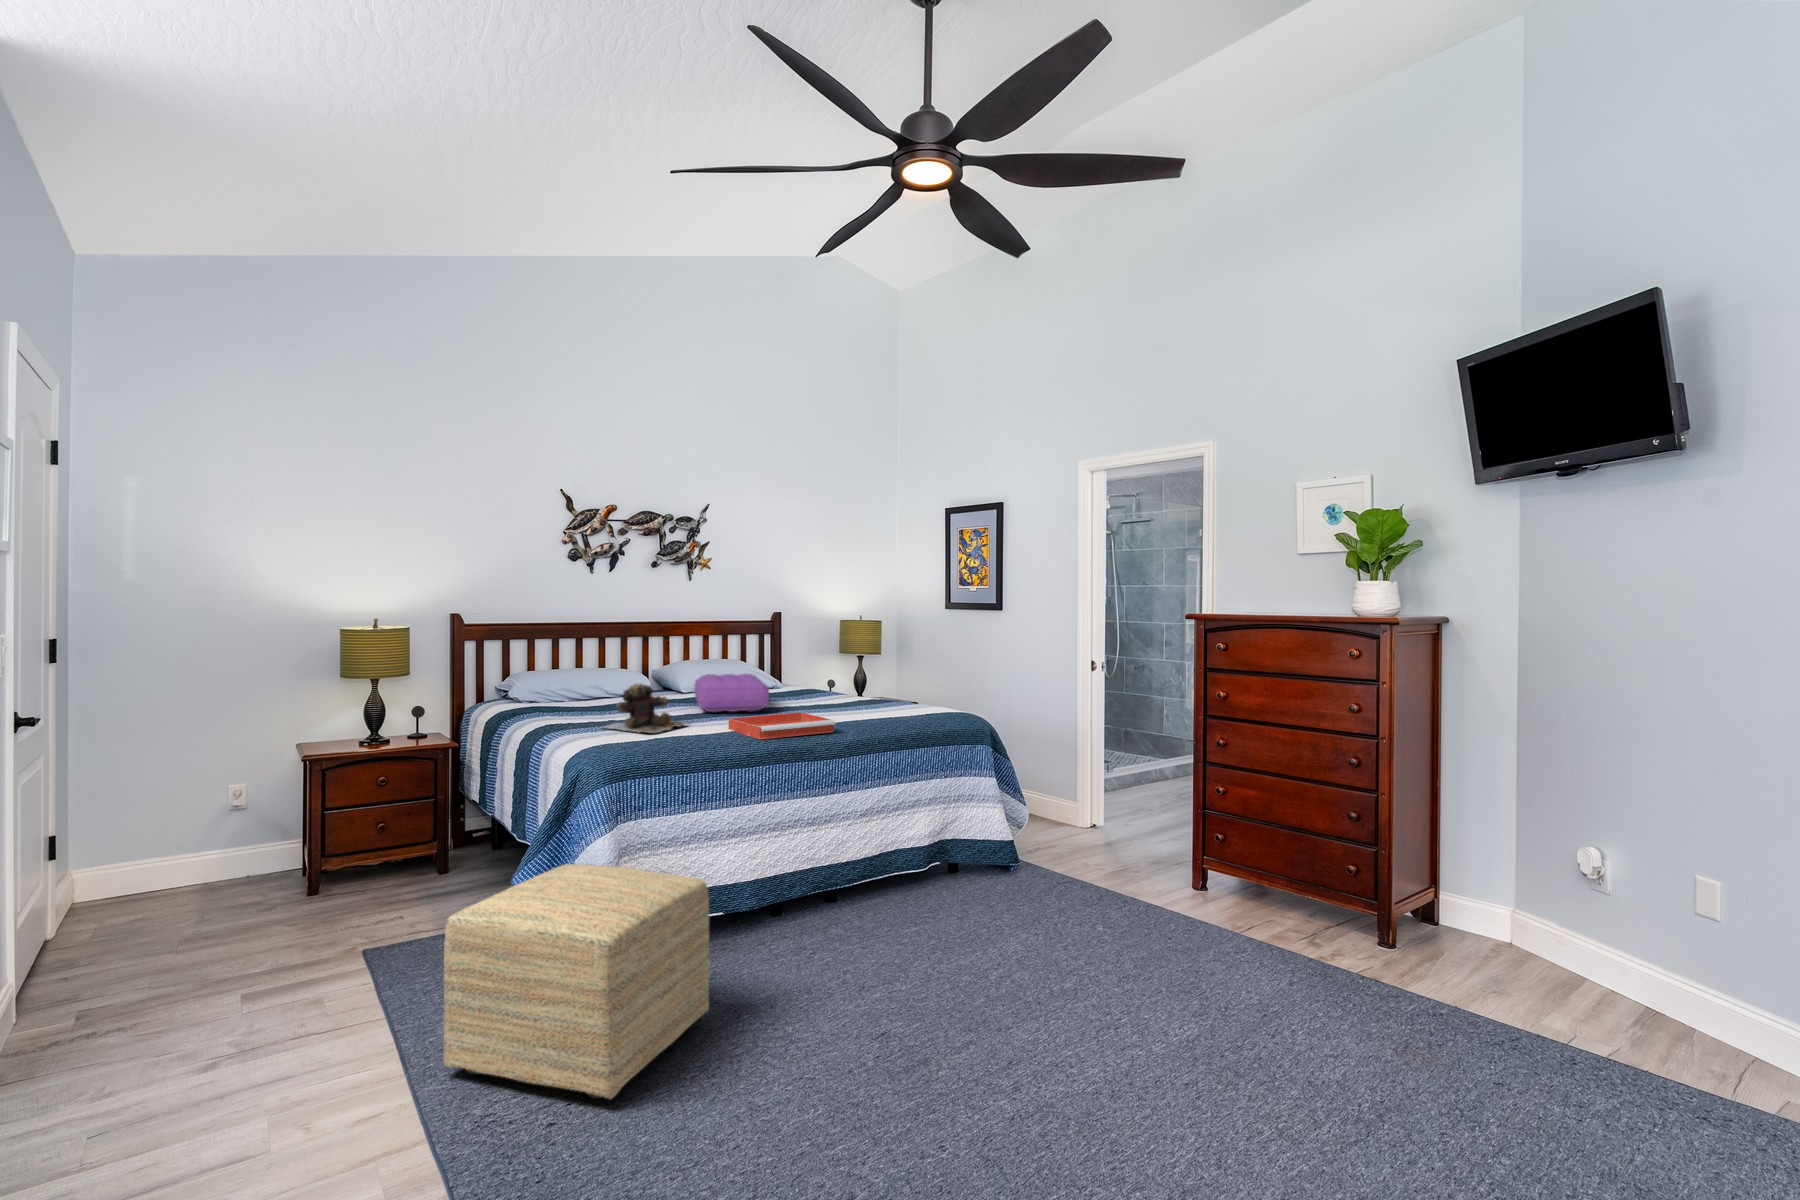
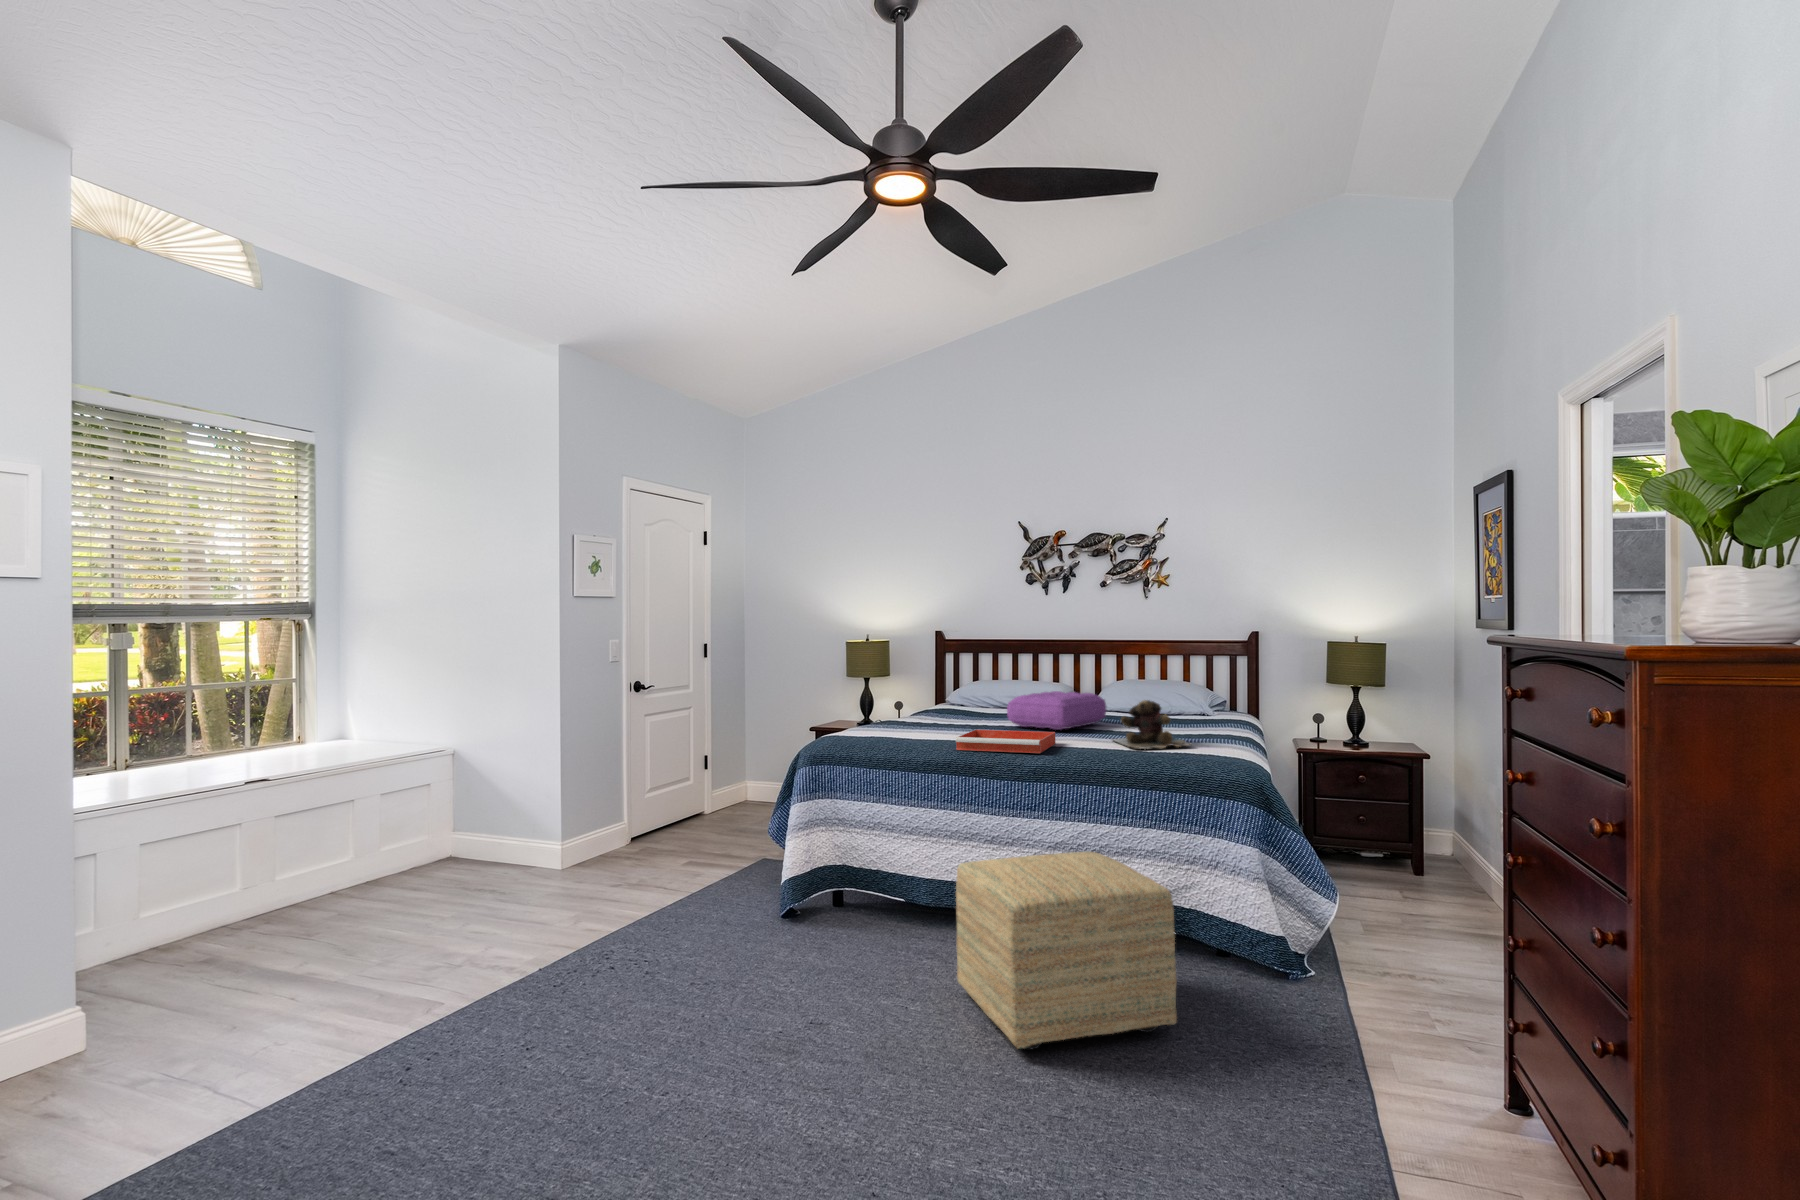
teddy bear: present [603,684,686,733] -> present [1112,700,1191,749]
ottoman: present [444,864,710,1099] -> present [956,852,1177,1049]

